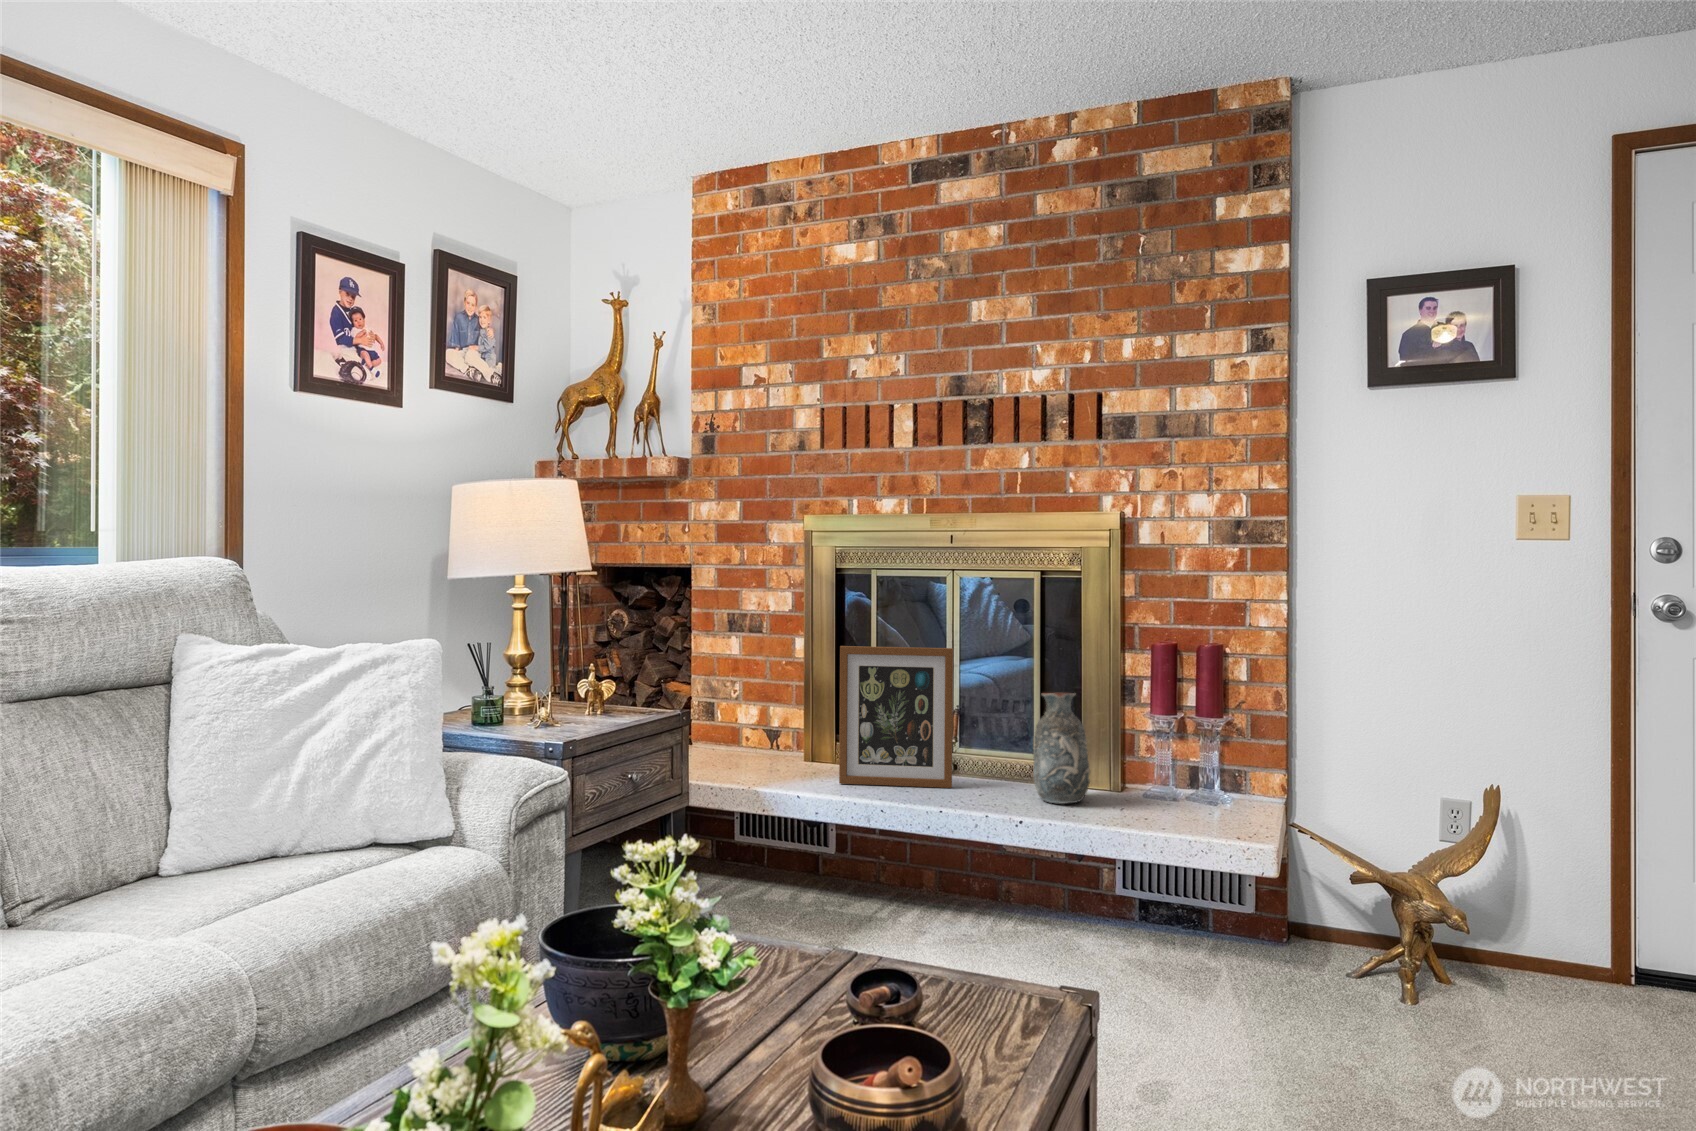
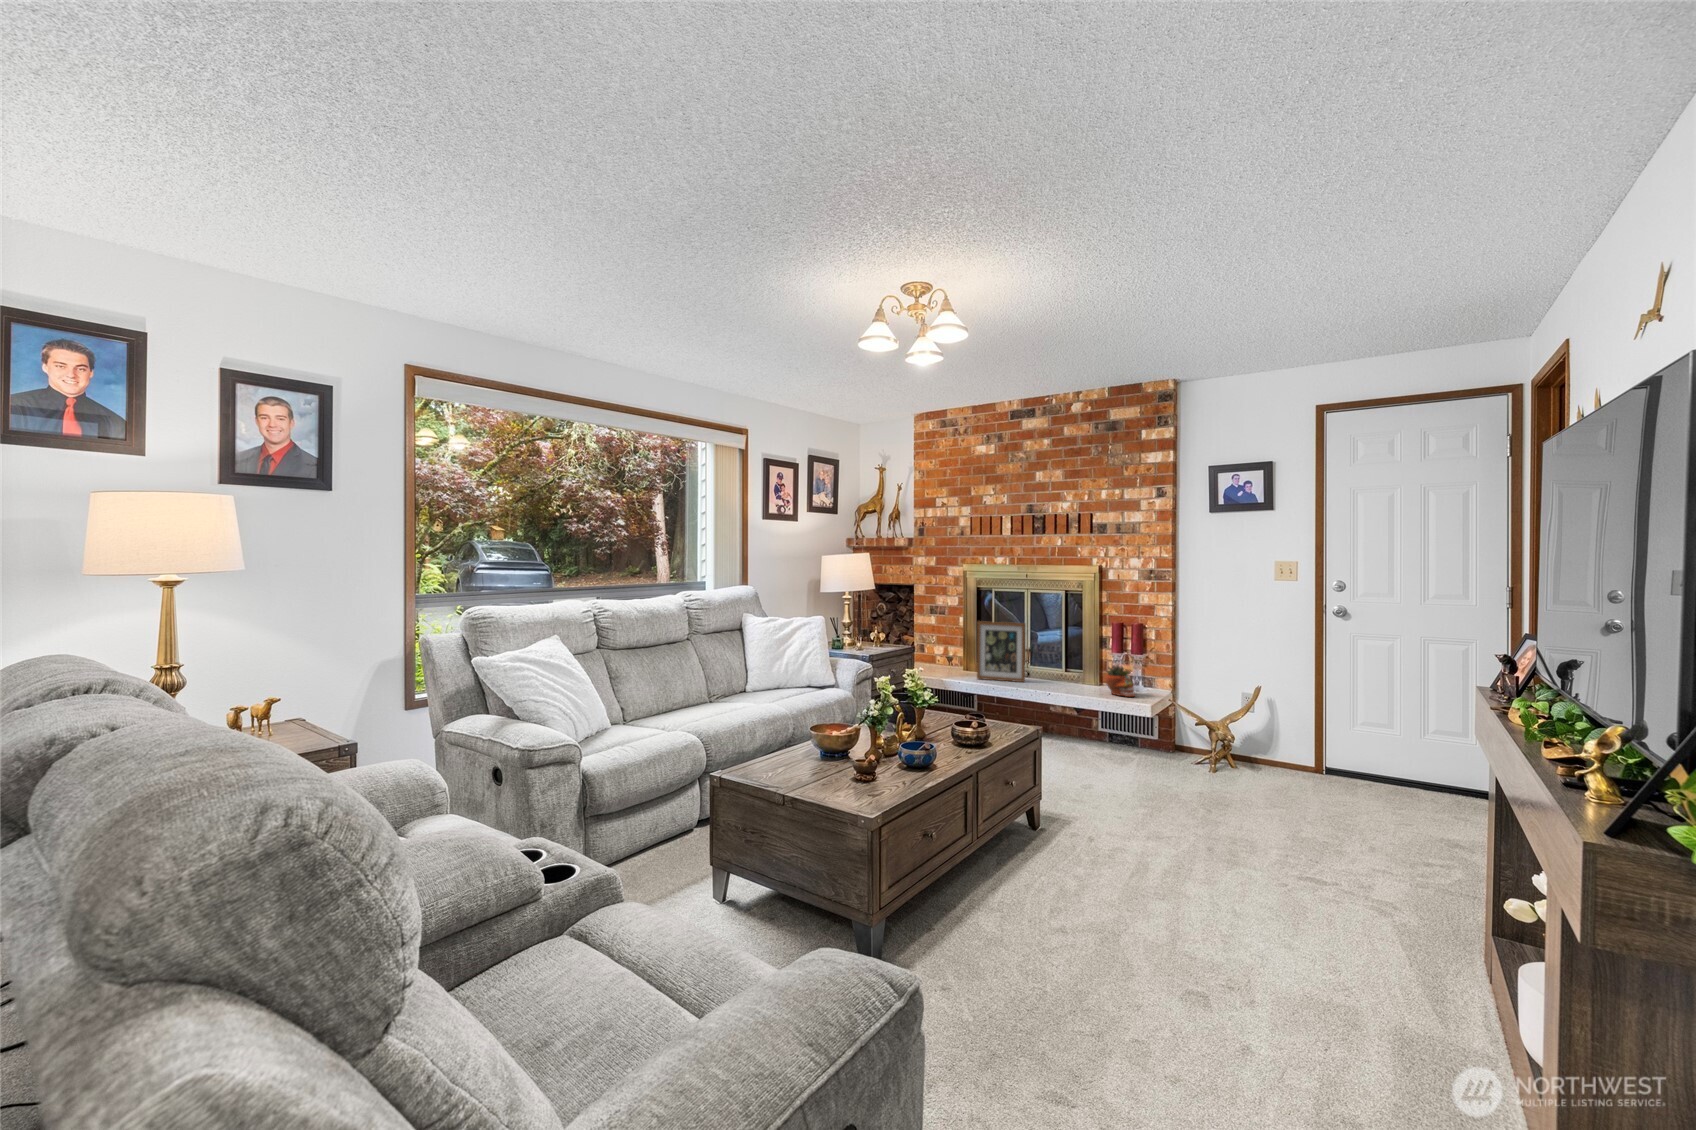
decorative vase: present [1033,693,1090,804] -> none [1058,643,1083,689]
succulent planter: none [1147,740,1219,820] -> present [1106,665,1135,697]

